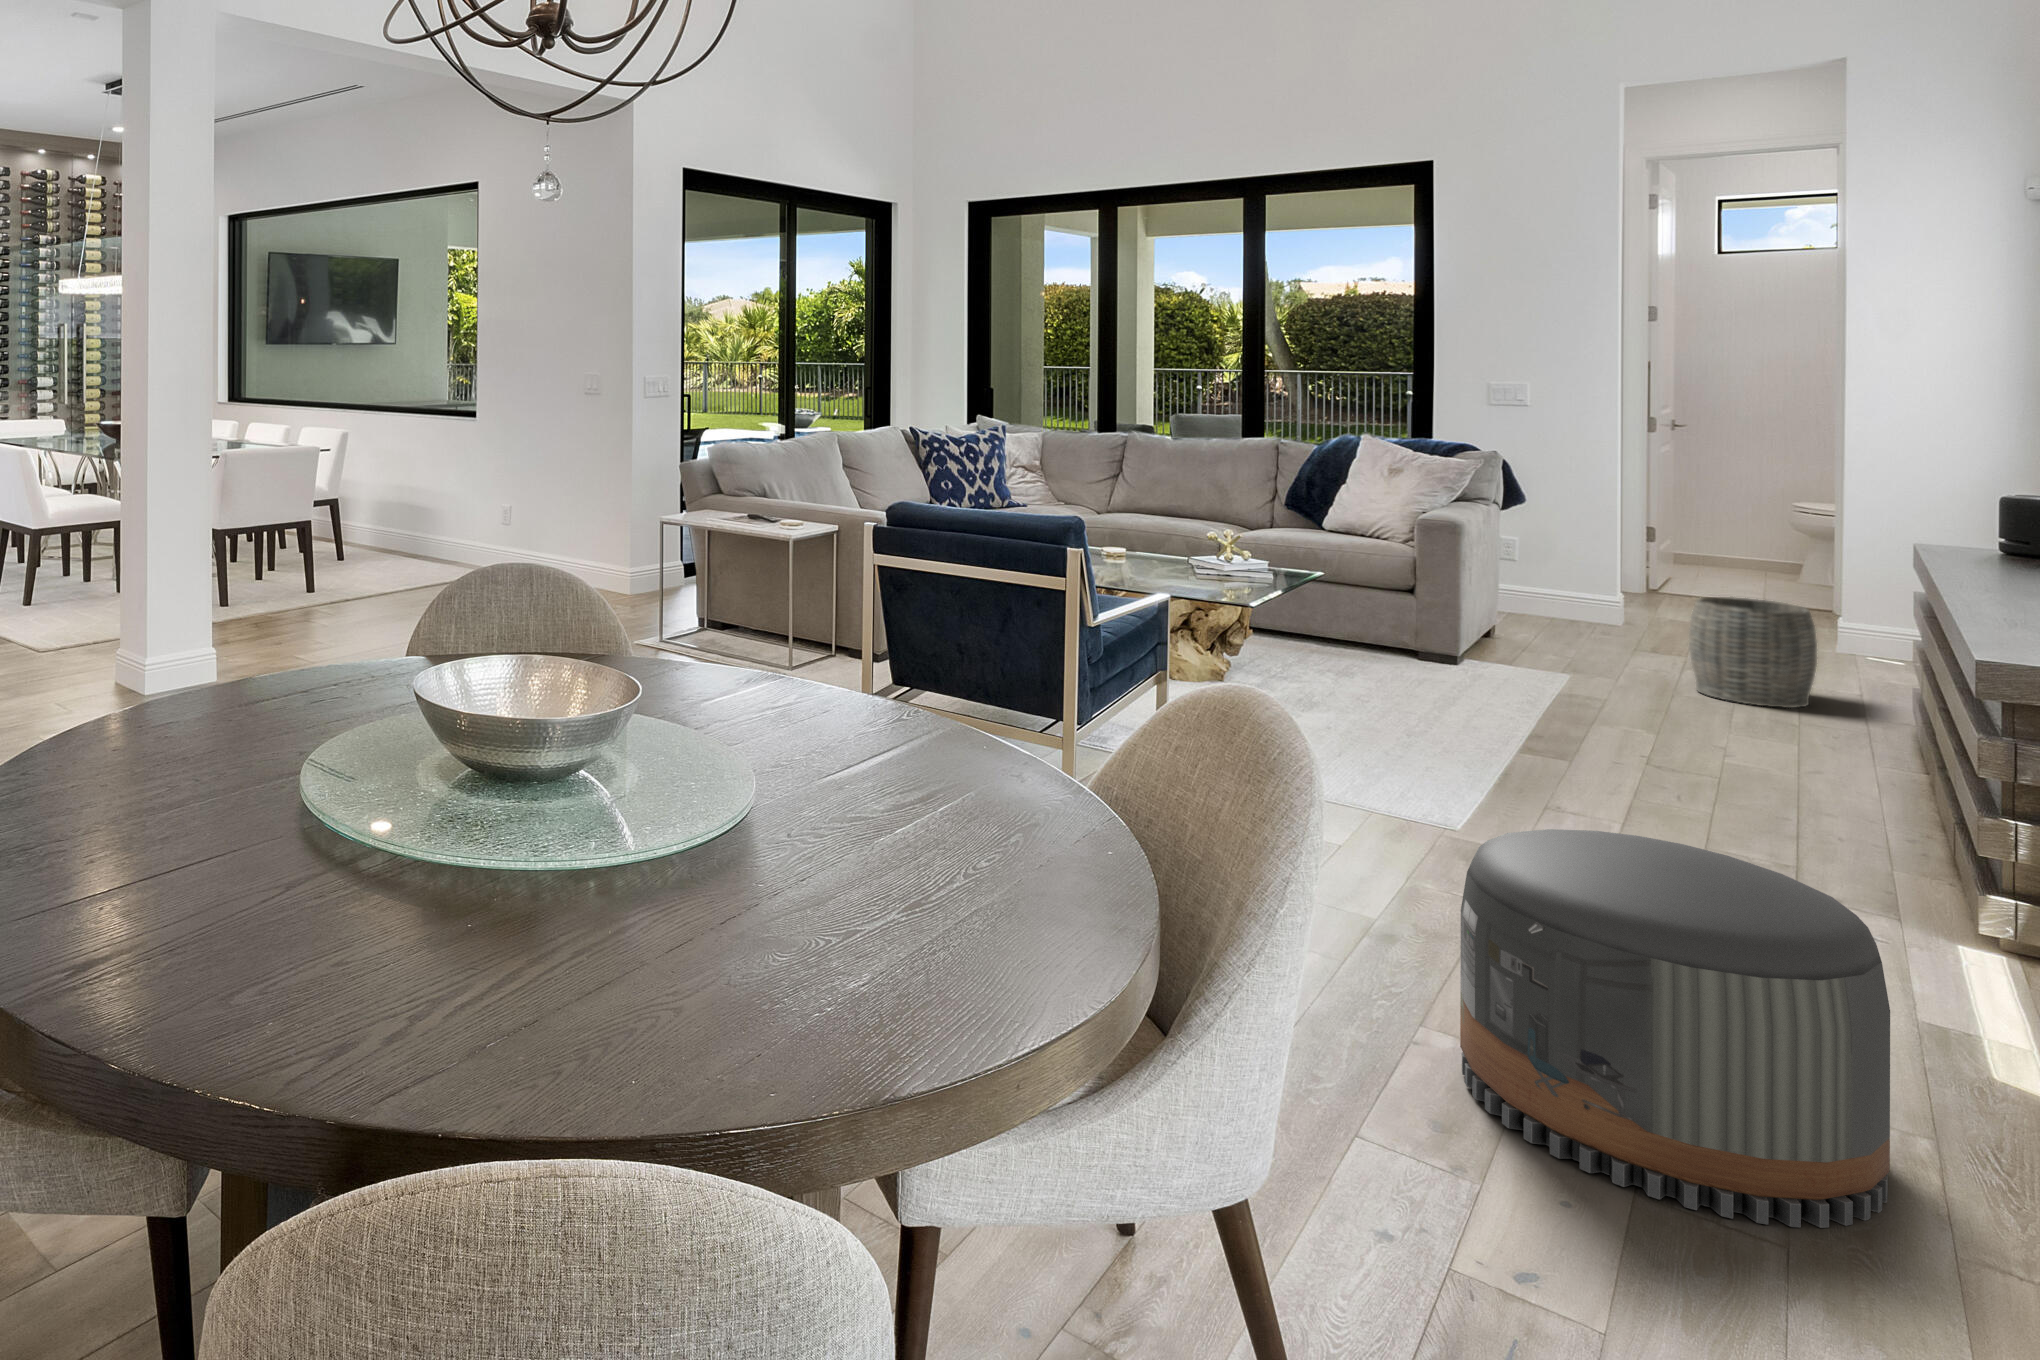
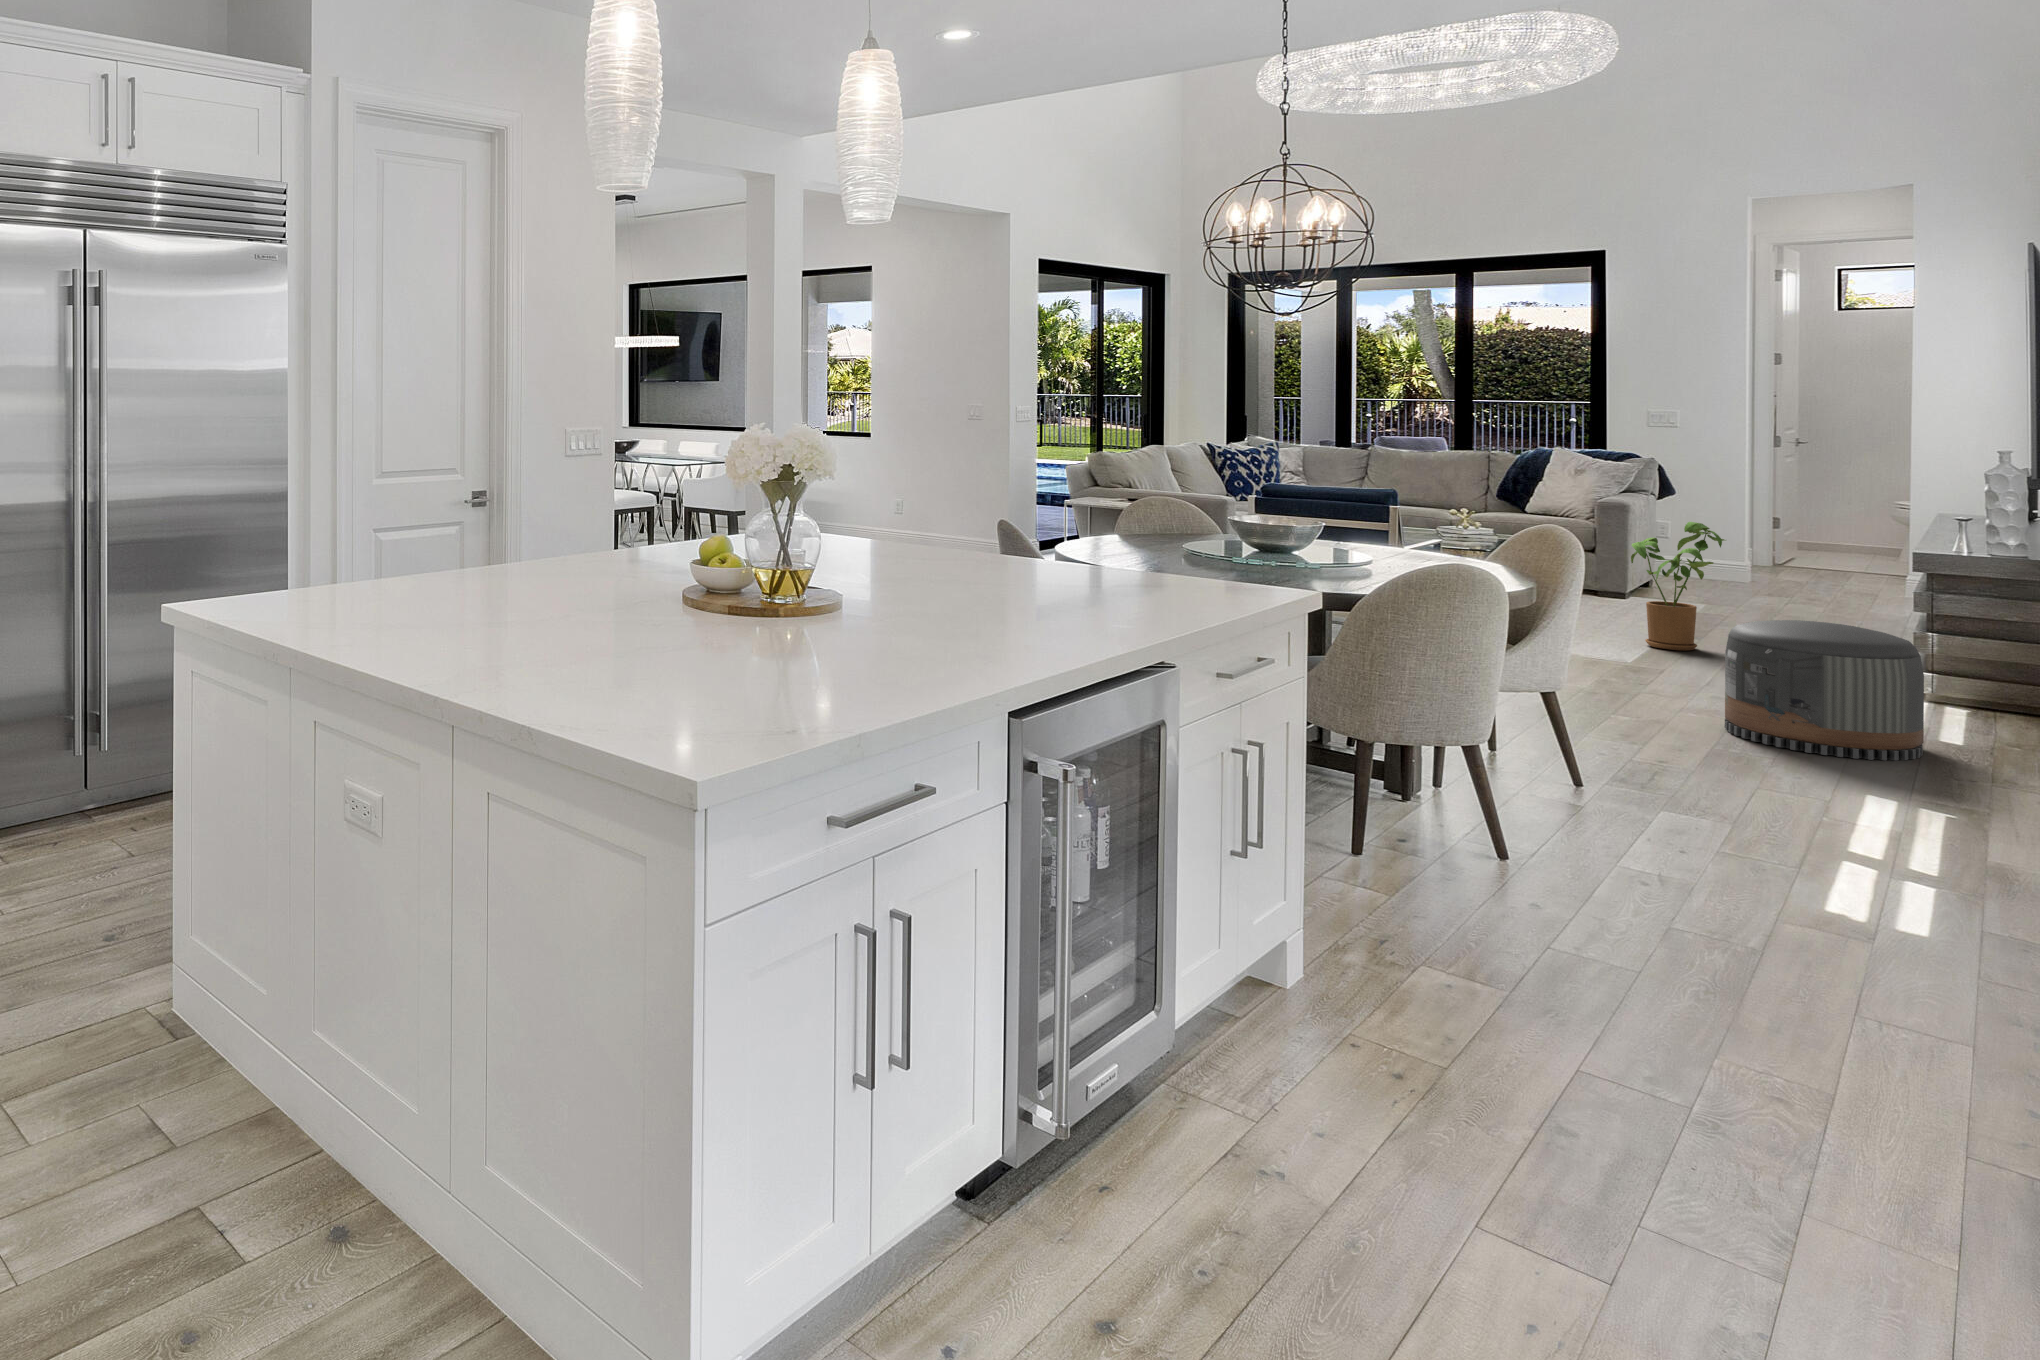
house plant: none [1405,570,1558,792] -> present [1631,522,1726,650]
woven basket: present [1689,597,1817,708] -> none [1792,550,1874,617]

